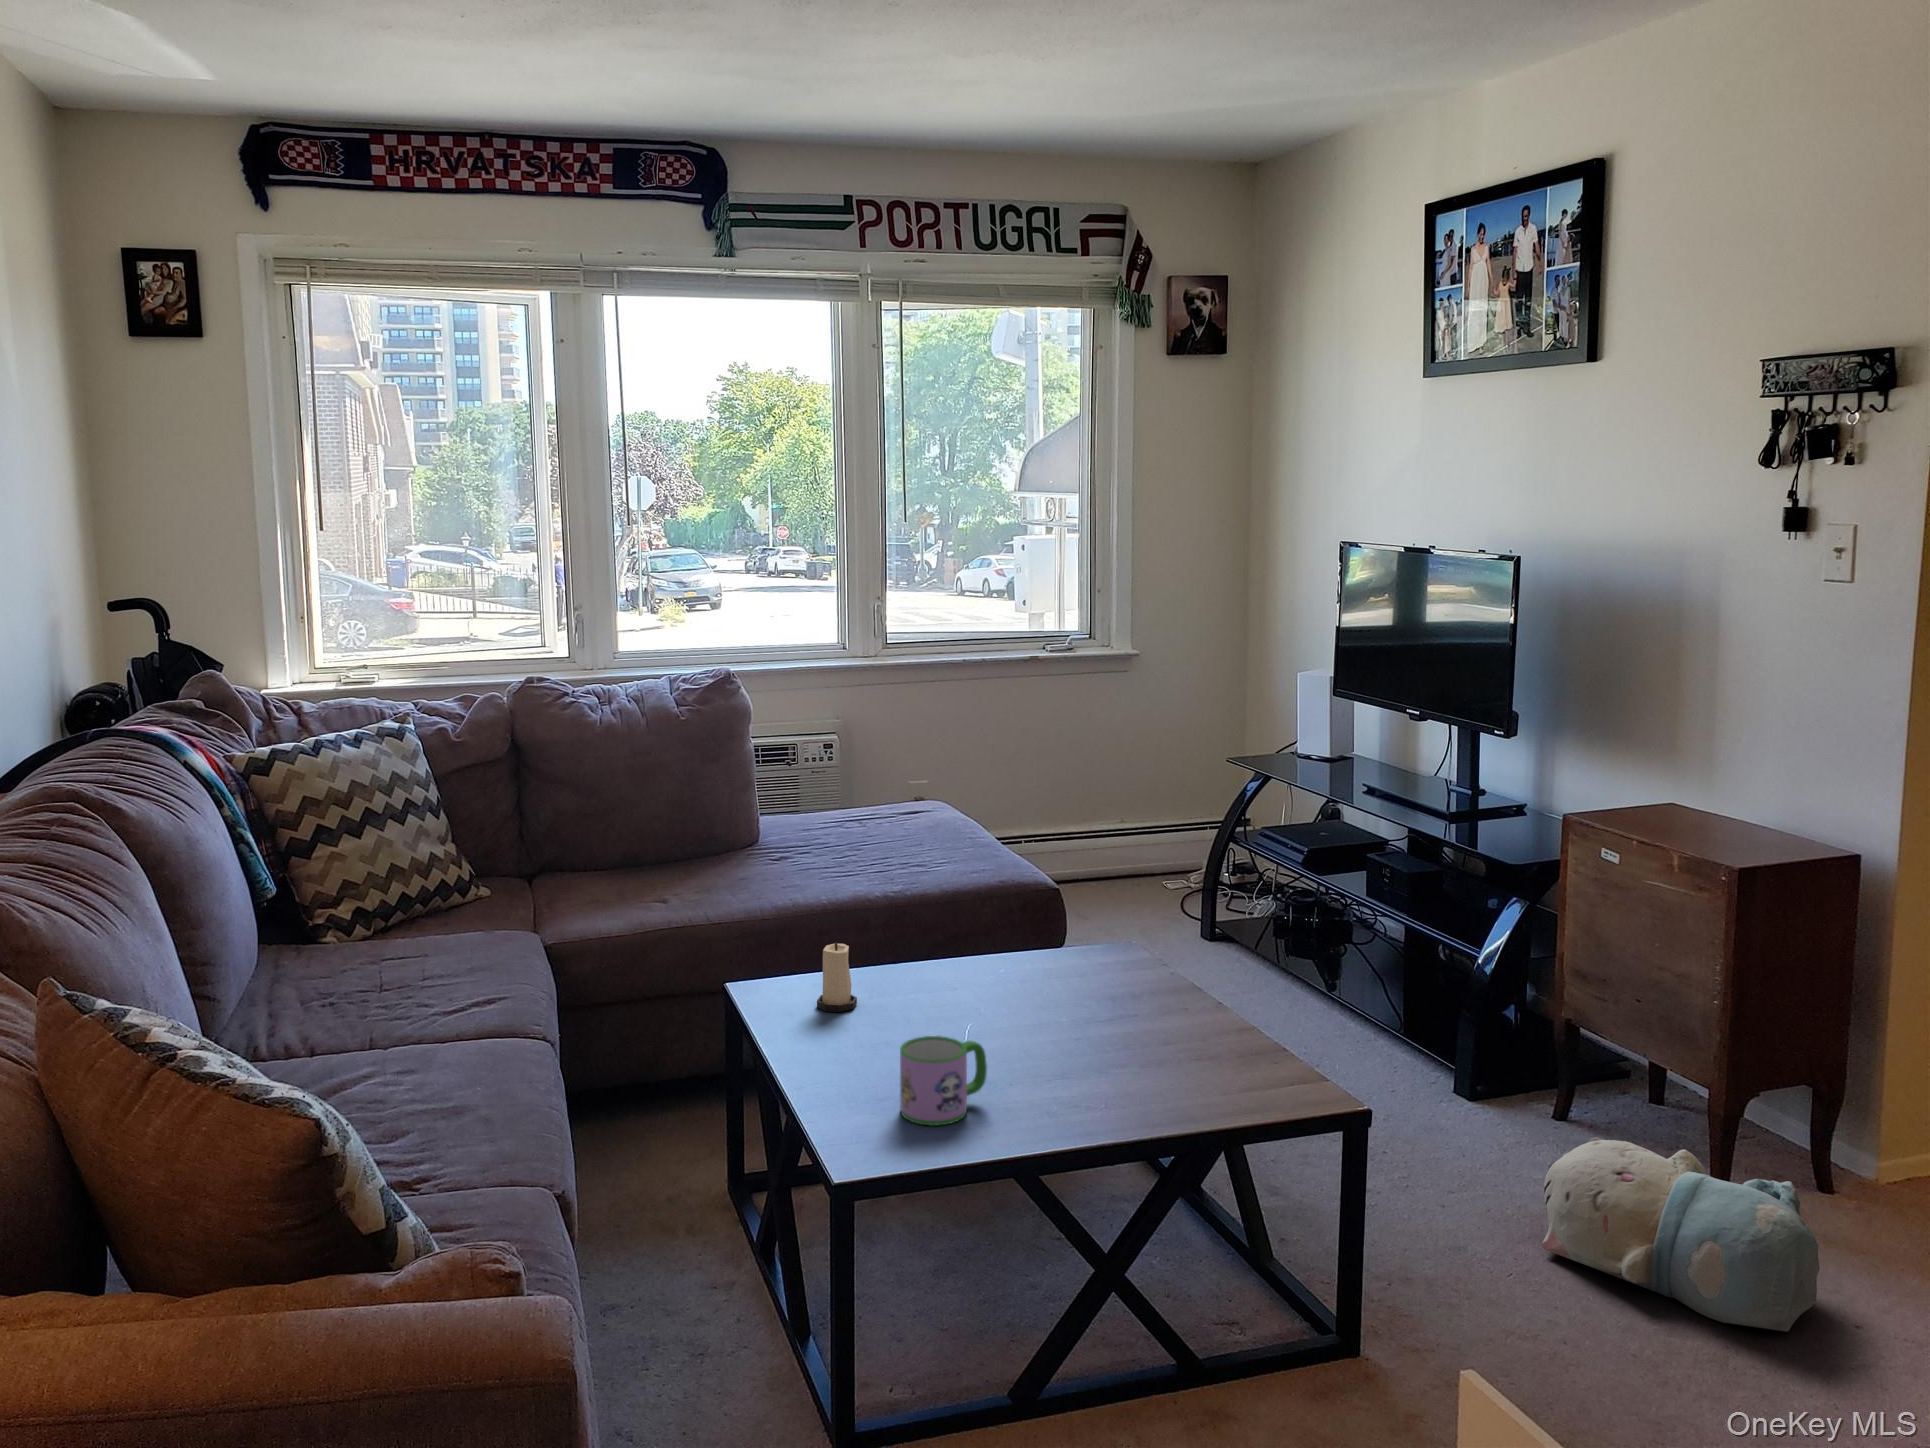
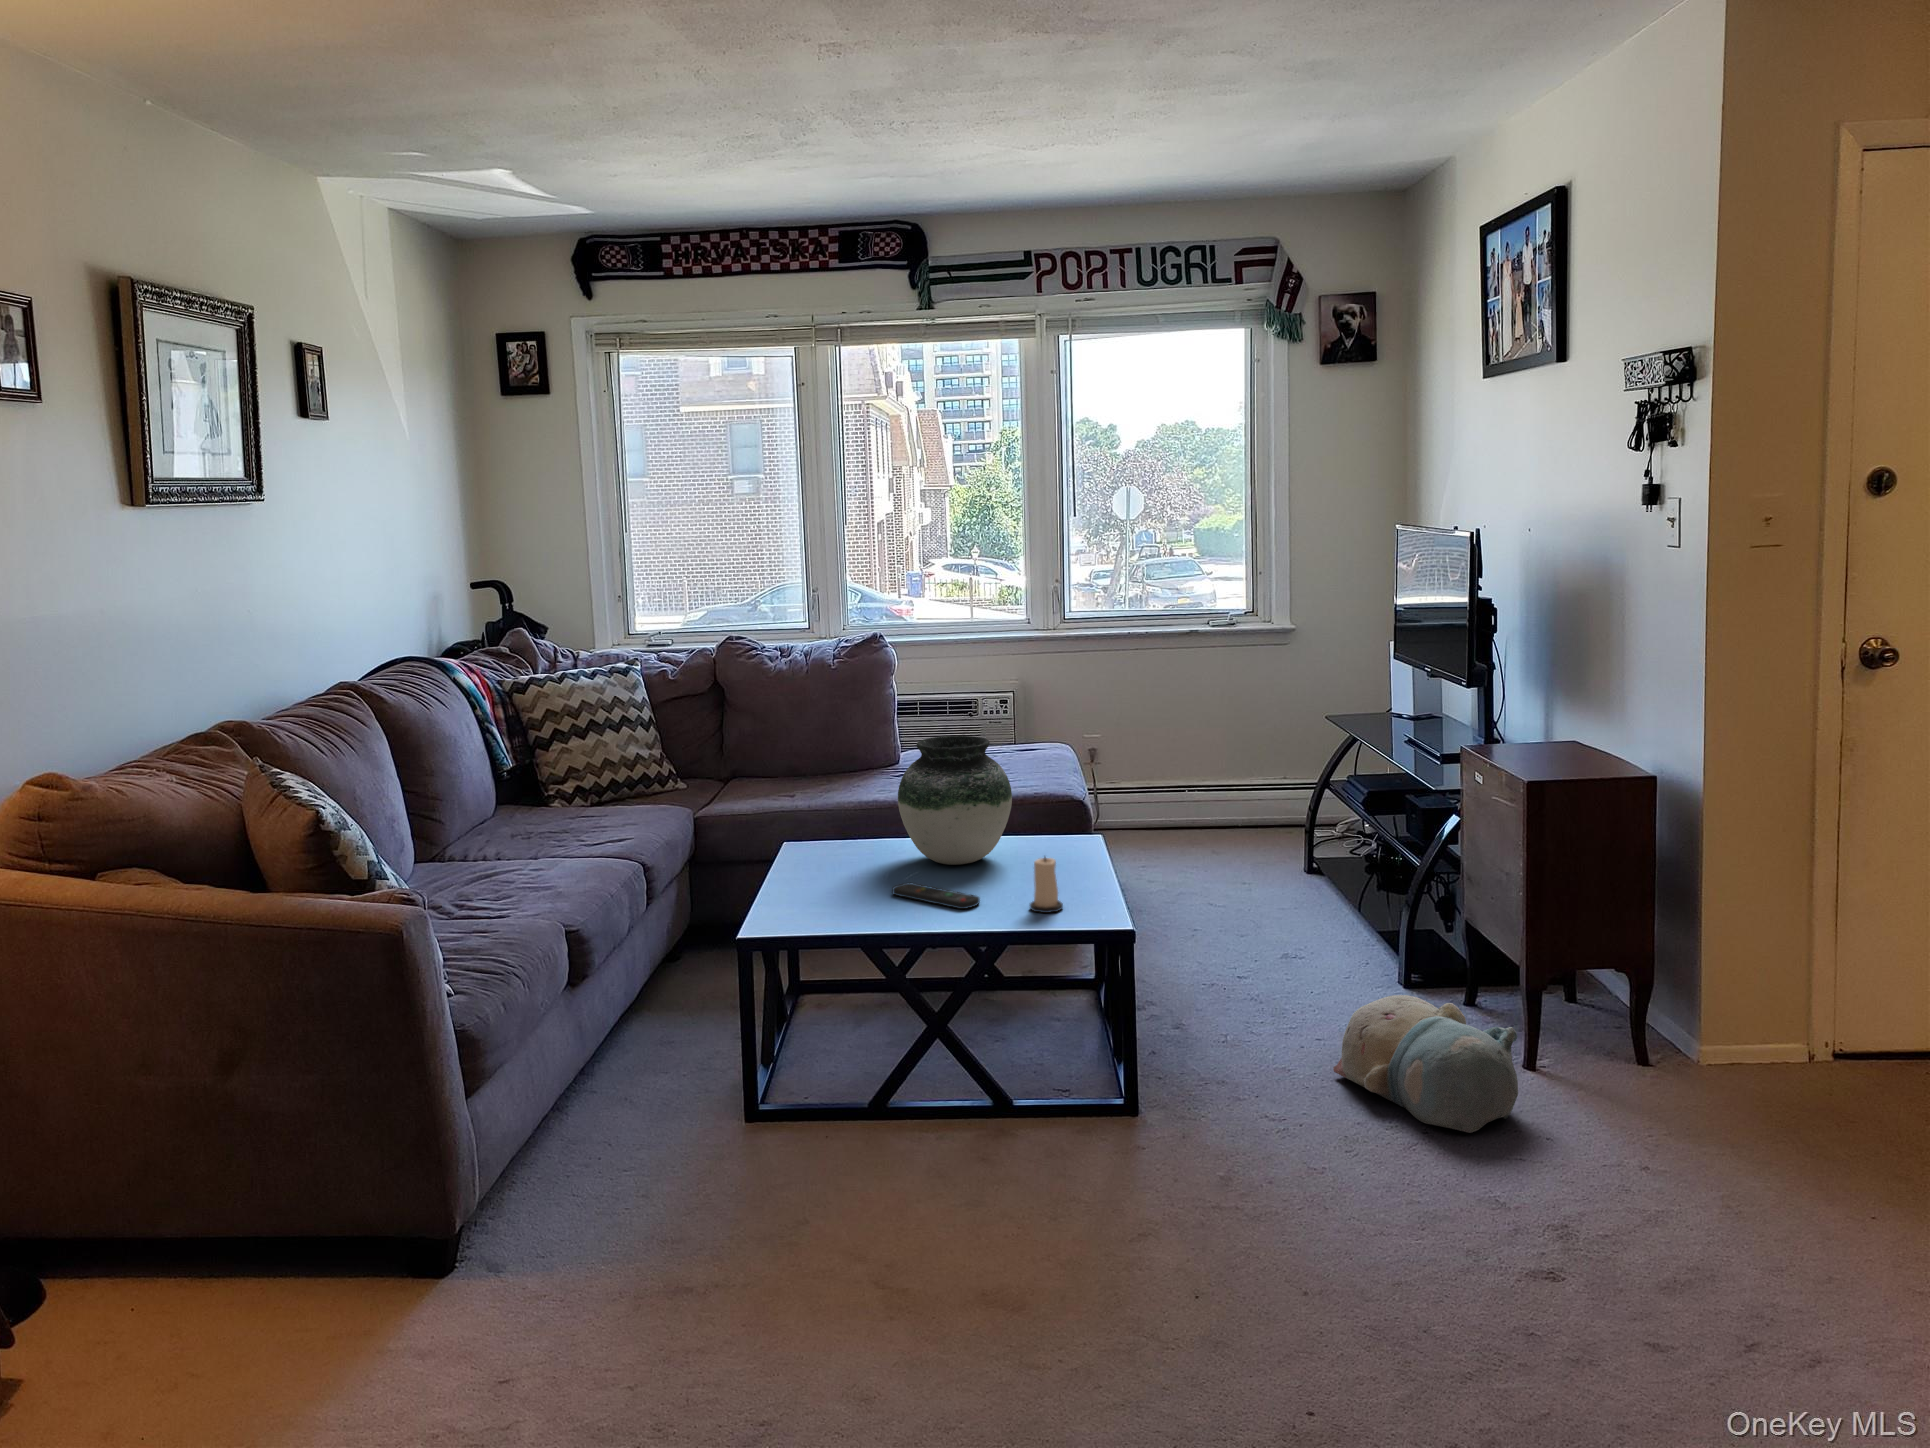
vase: none [956,833,1115,1017] -> present [898,736,1012,865]
candle: present [817,942,857,1012] -> present [1030,857,1063,913]
mug: present [900,1036,987,1126] -> none [796,854,859,907]
remote control: none [1023,1063,1169,1107] -> present [892,883,980,909]

